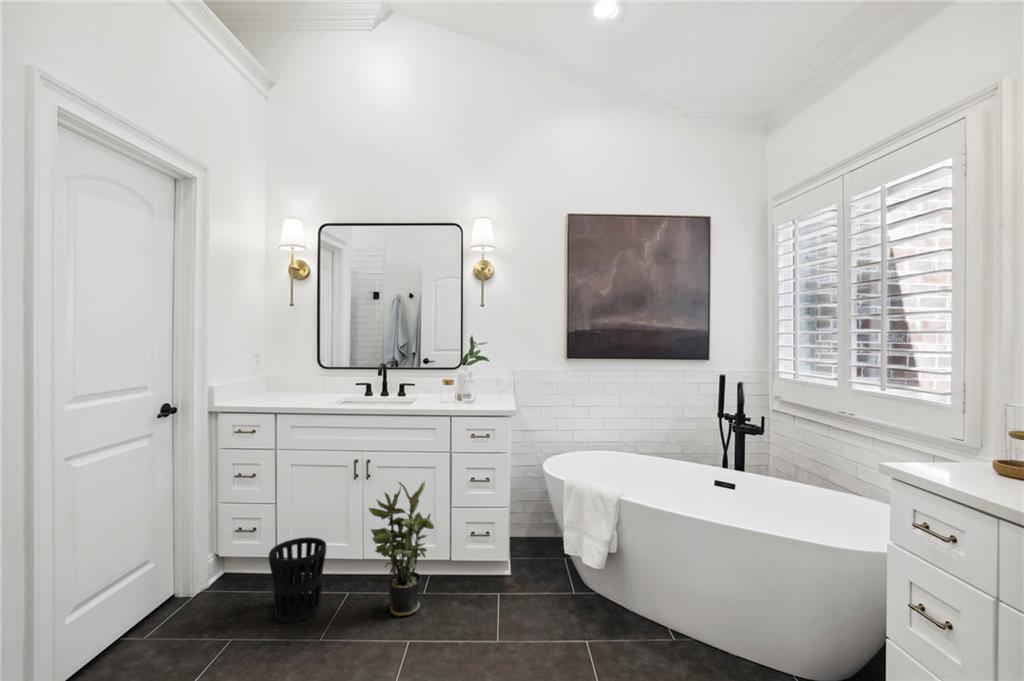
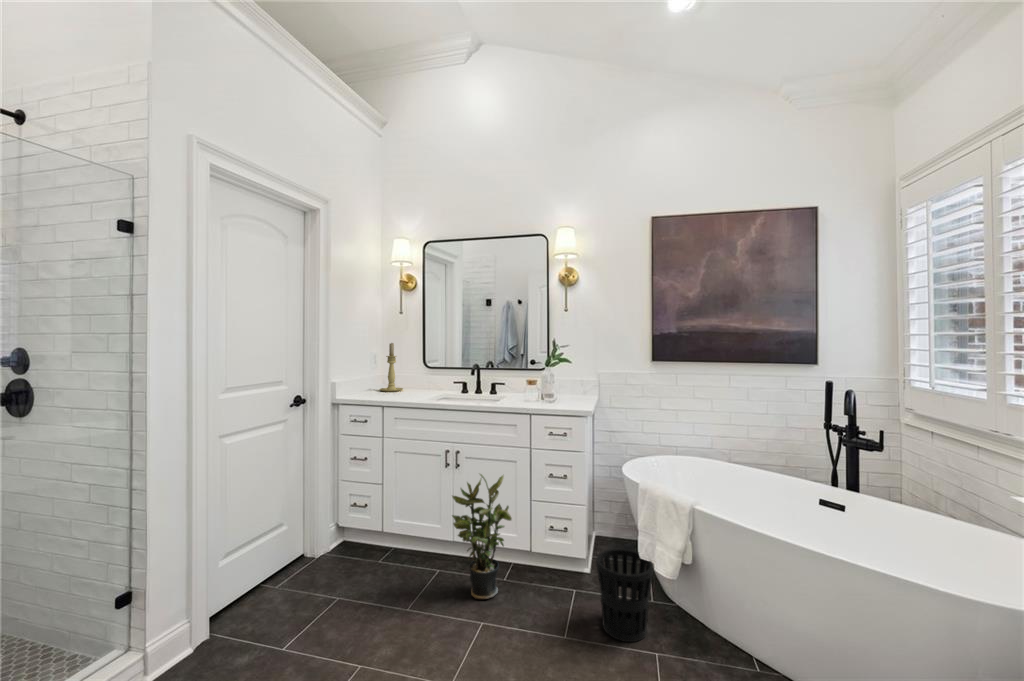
candle holder: none [265,339,295,396] -> present [380,343,403,391]
wastebasket: present [269,537,326,623] -> present [596,549,653,642]

